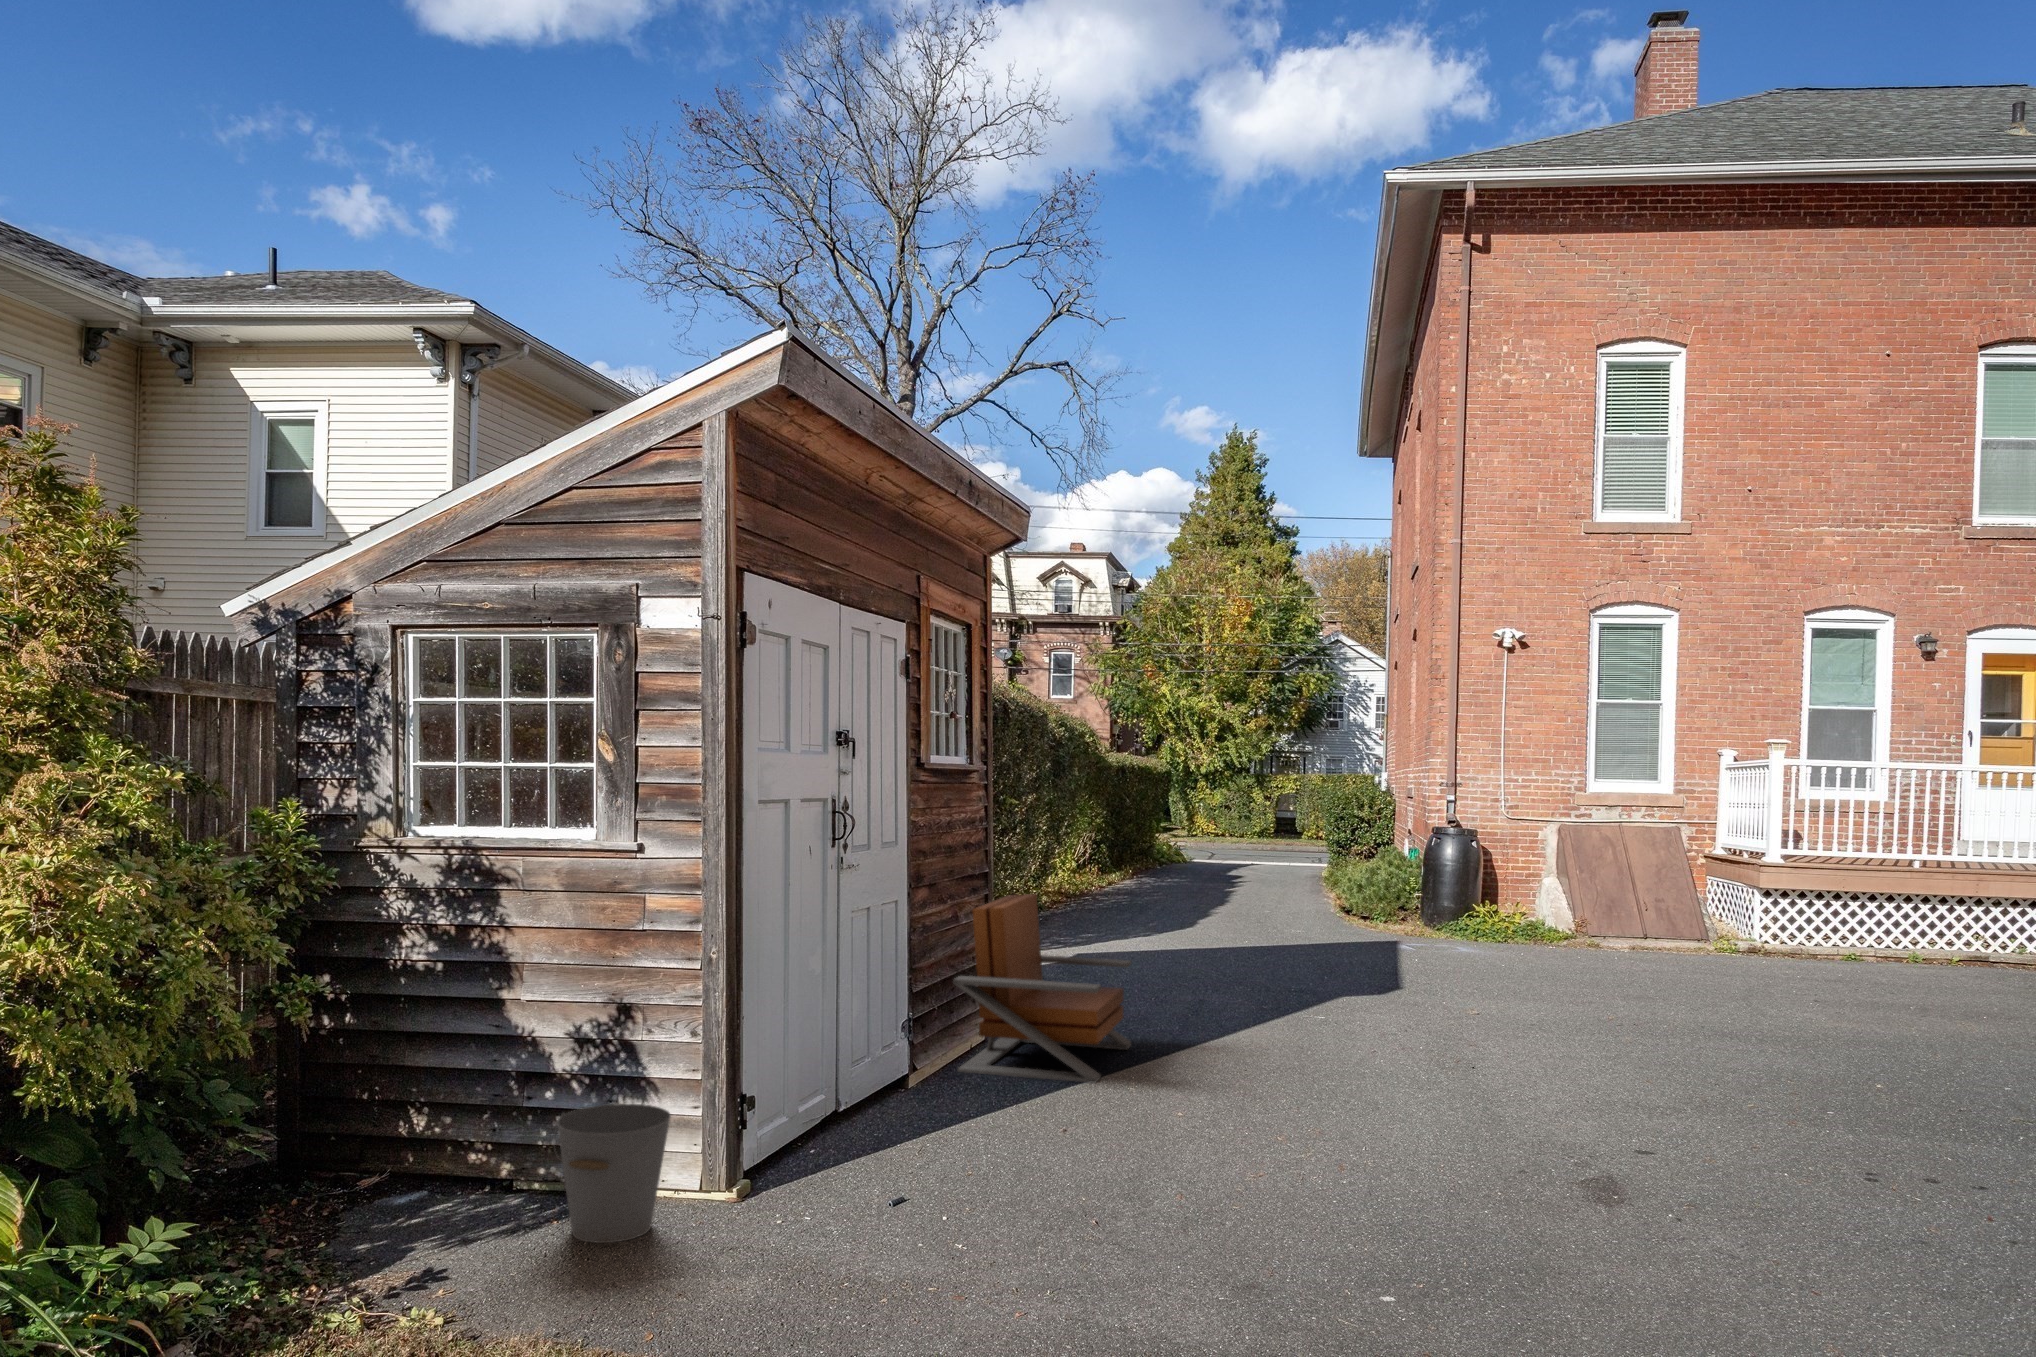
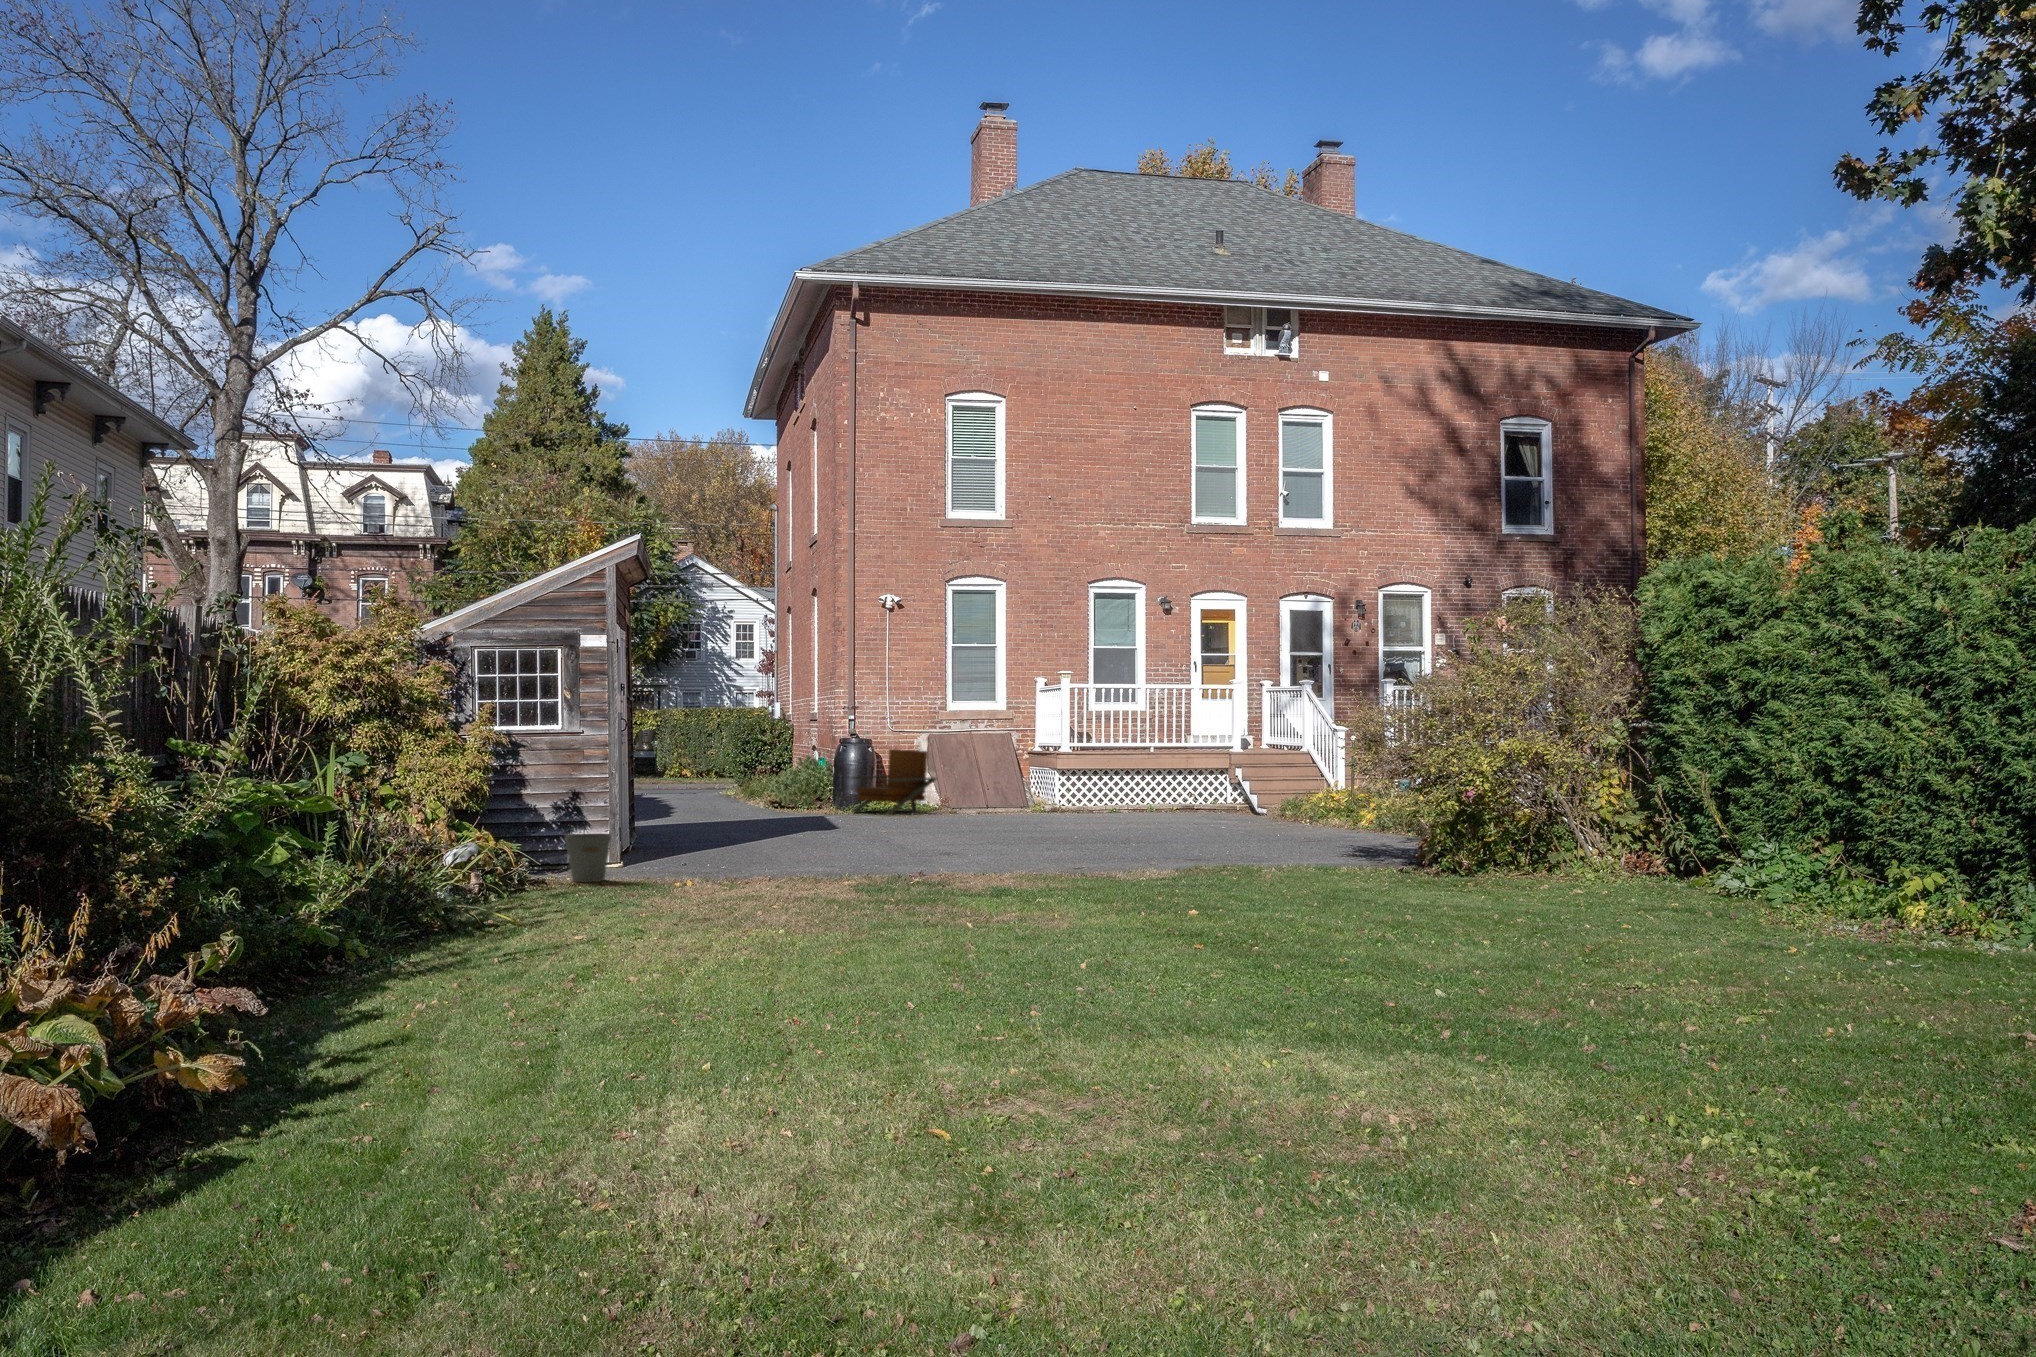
lounge chair: present [953,894,1131,1083] -> present [853,749,936,816]

